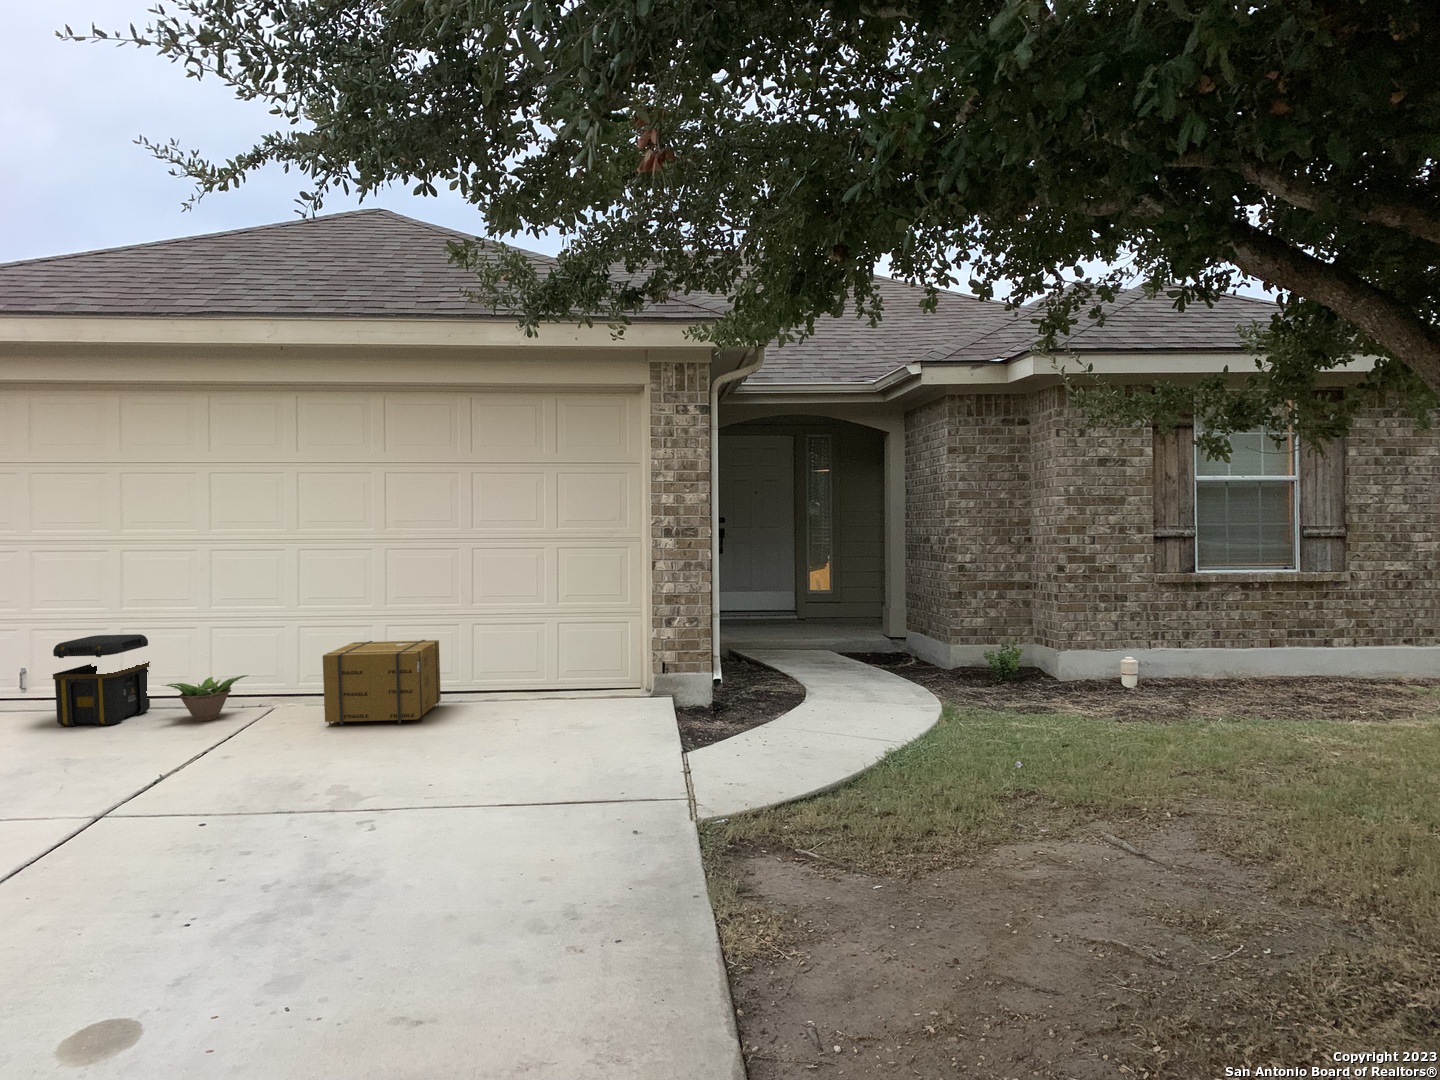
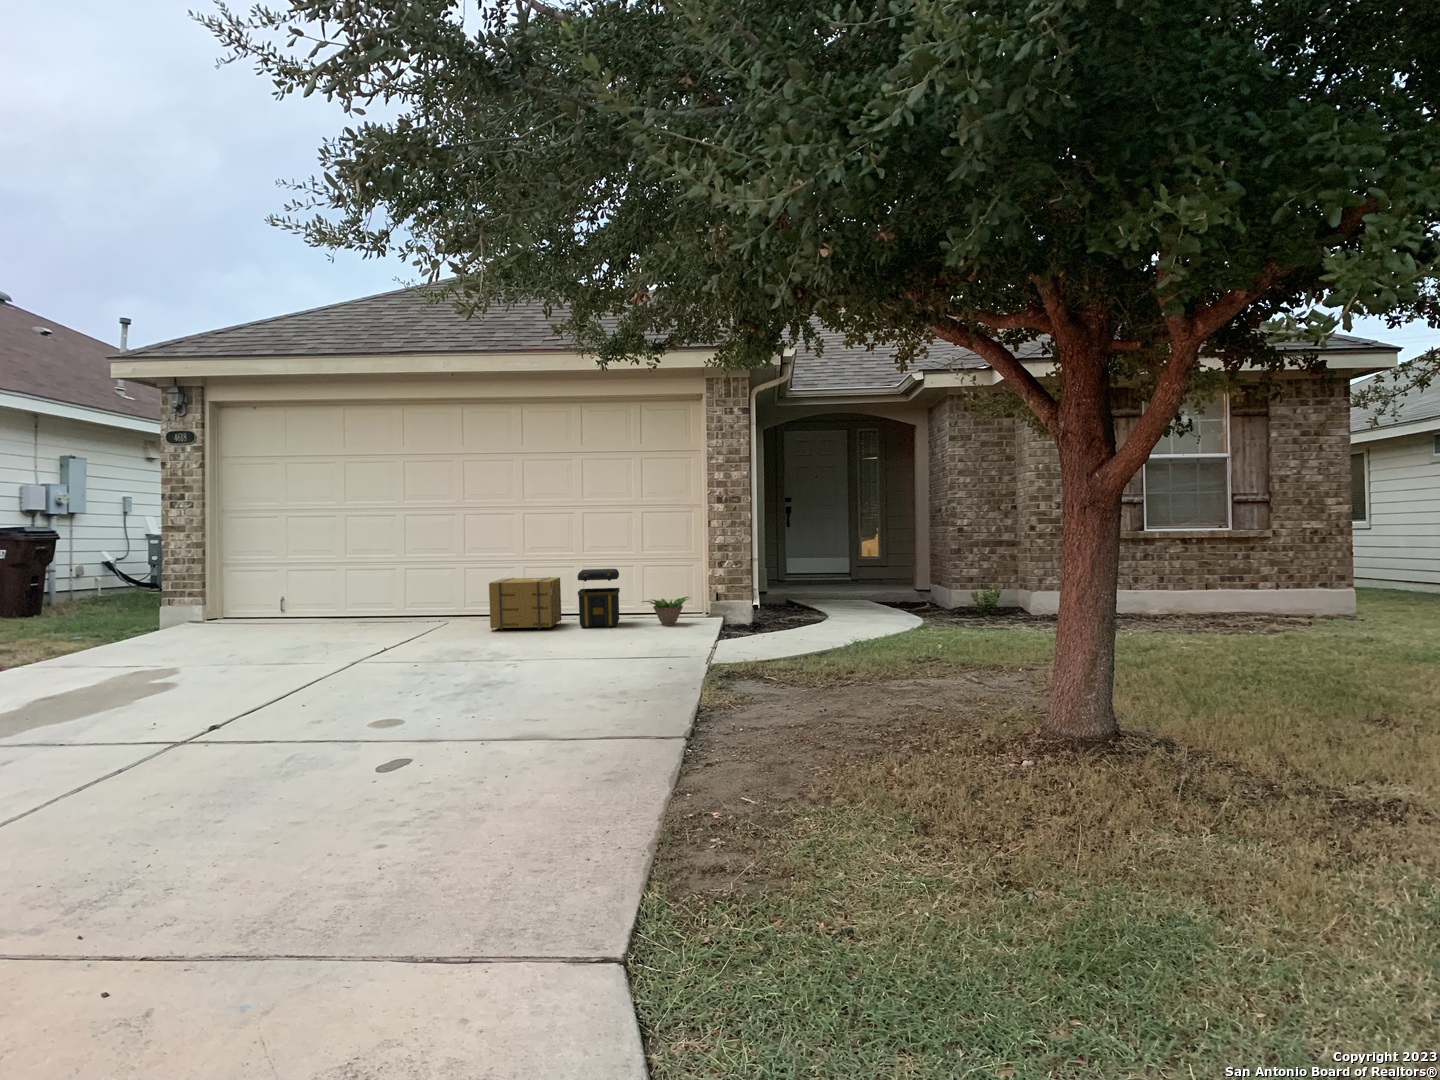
toolbox: present [53,634,150,726] -> present [577,569,620,628]
decorative plant: present [162,675,249,721] -> present [643,597,690,626]

